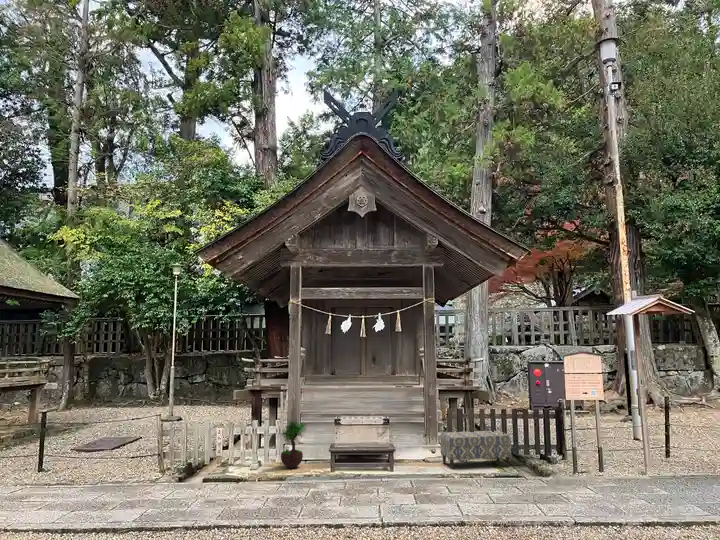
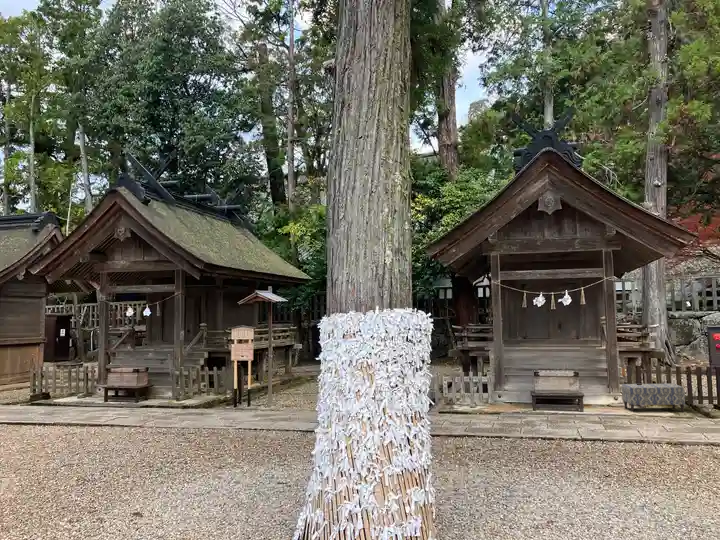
potted tree: present [278,421,305,468] -> none [491,369,512,407]

